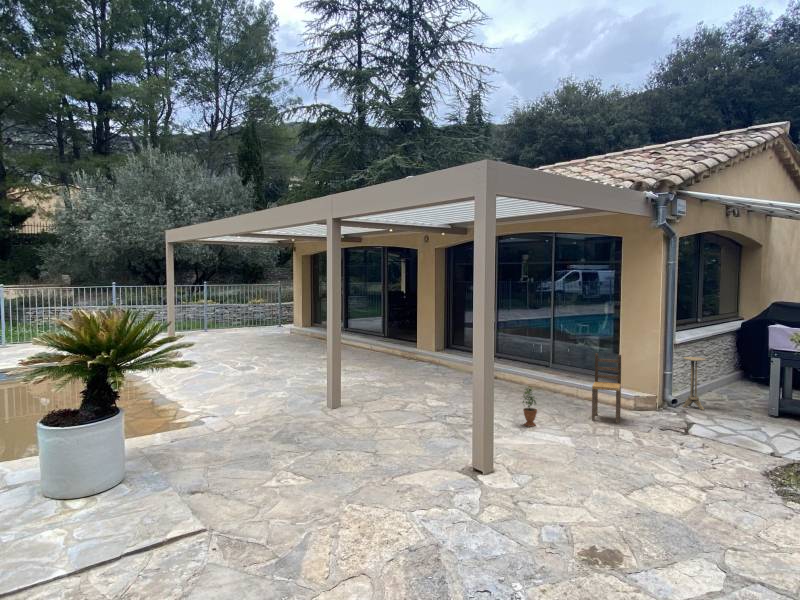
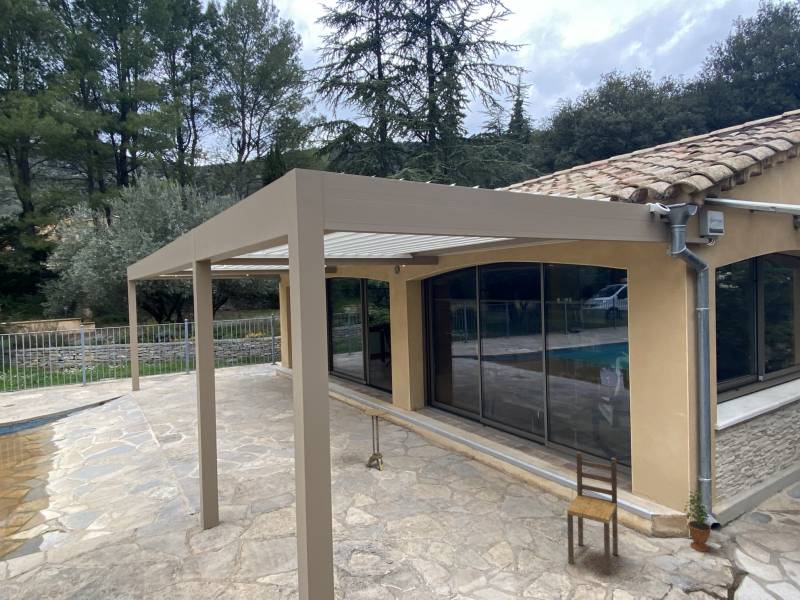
side table: present [682,357,706,410] -> present [365,409,387,471]
potted plant: present [523,387,537,426] -> present [684,490,711,552]

